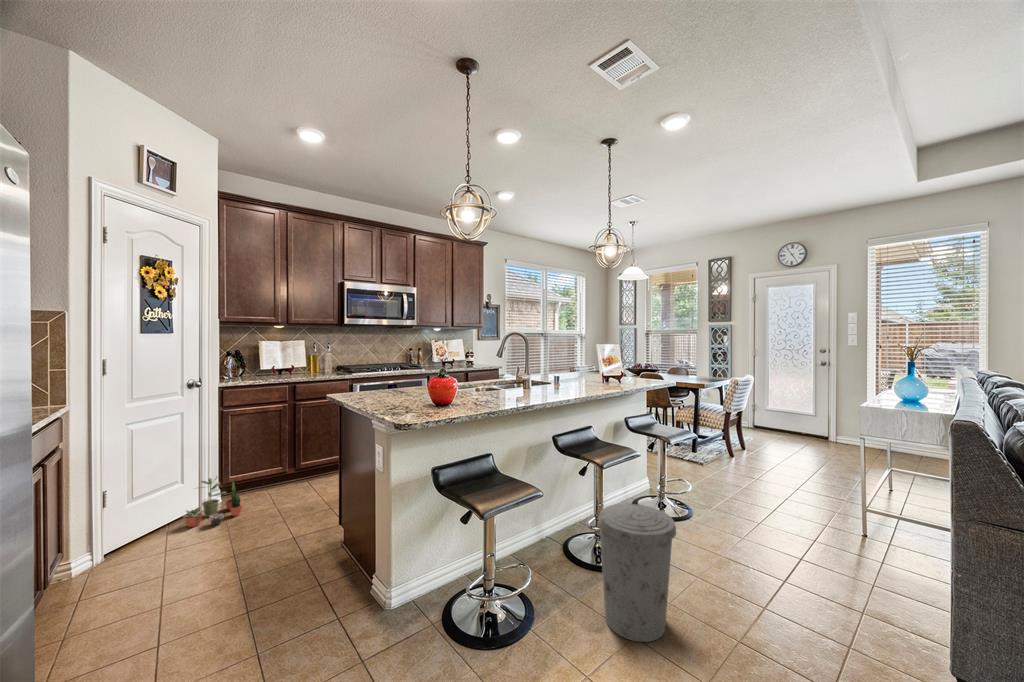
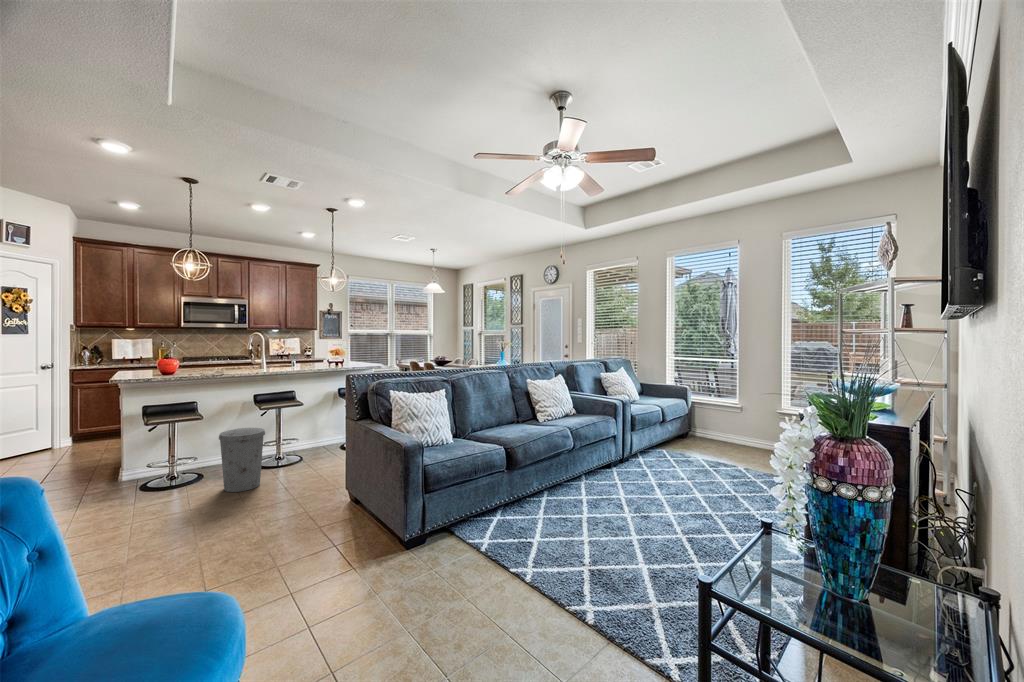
potted plant: present [182,478,242,527] -> none [32,425,82,457]

